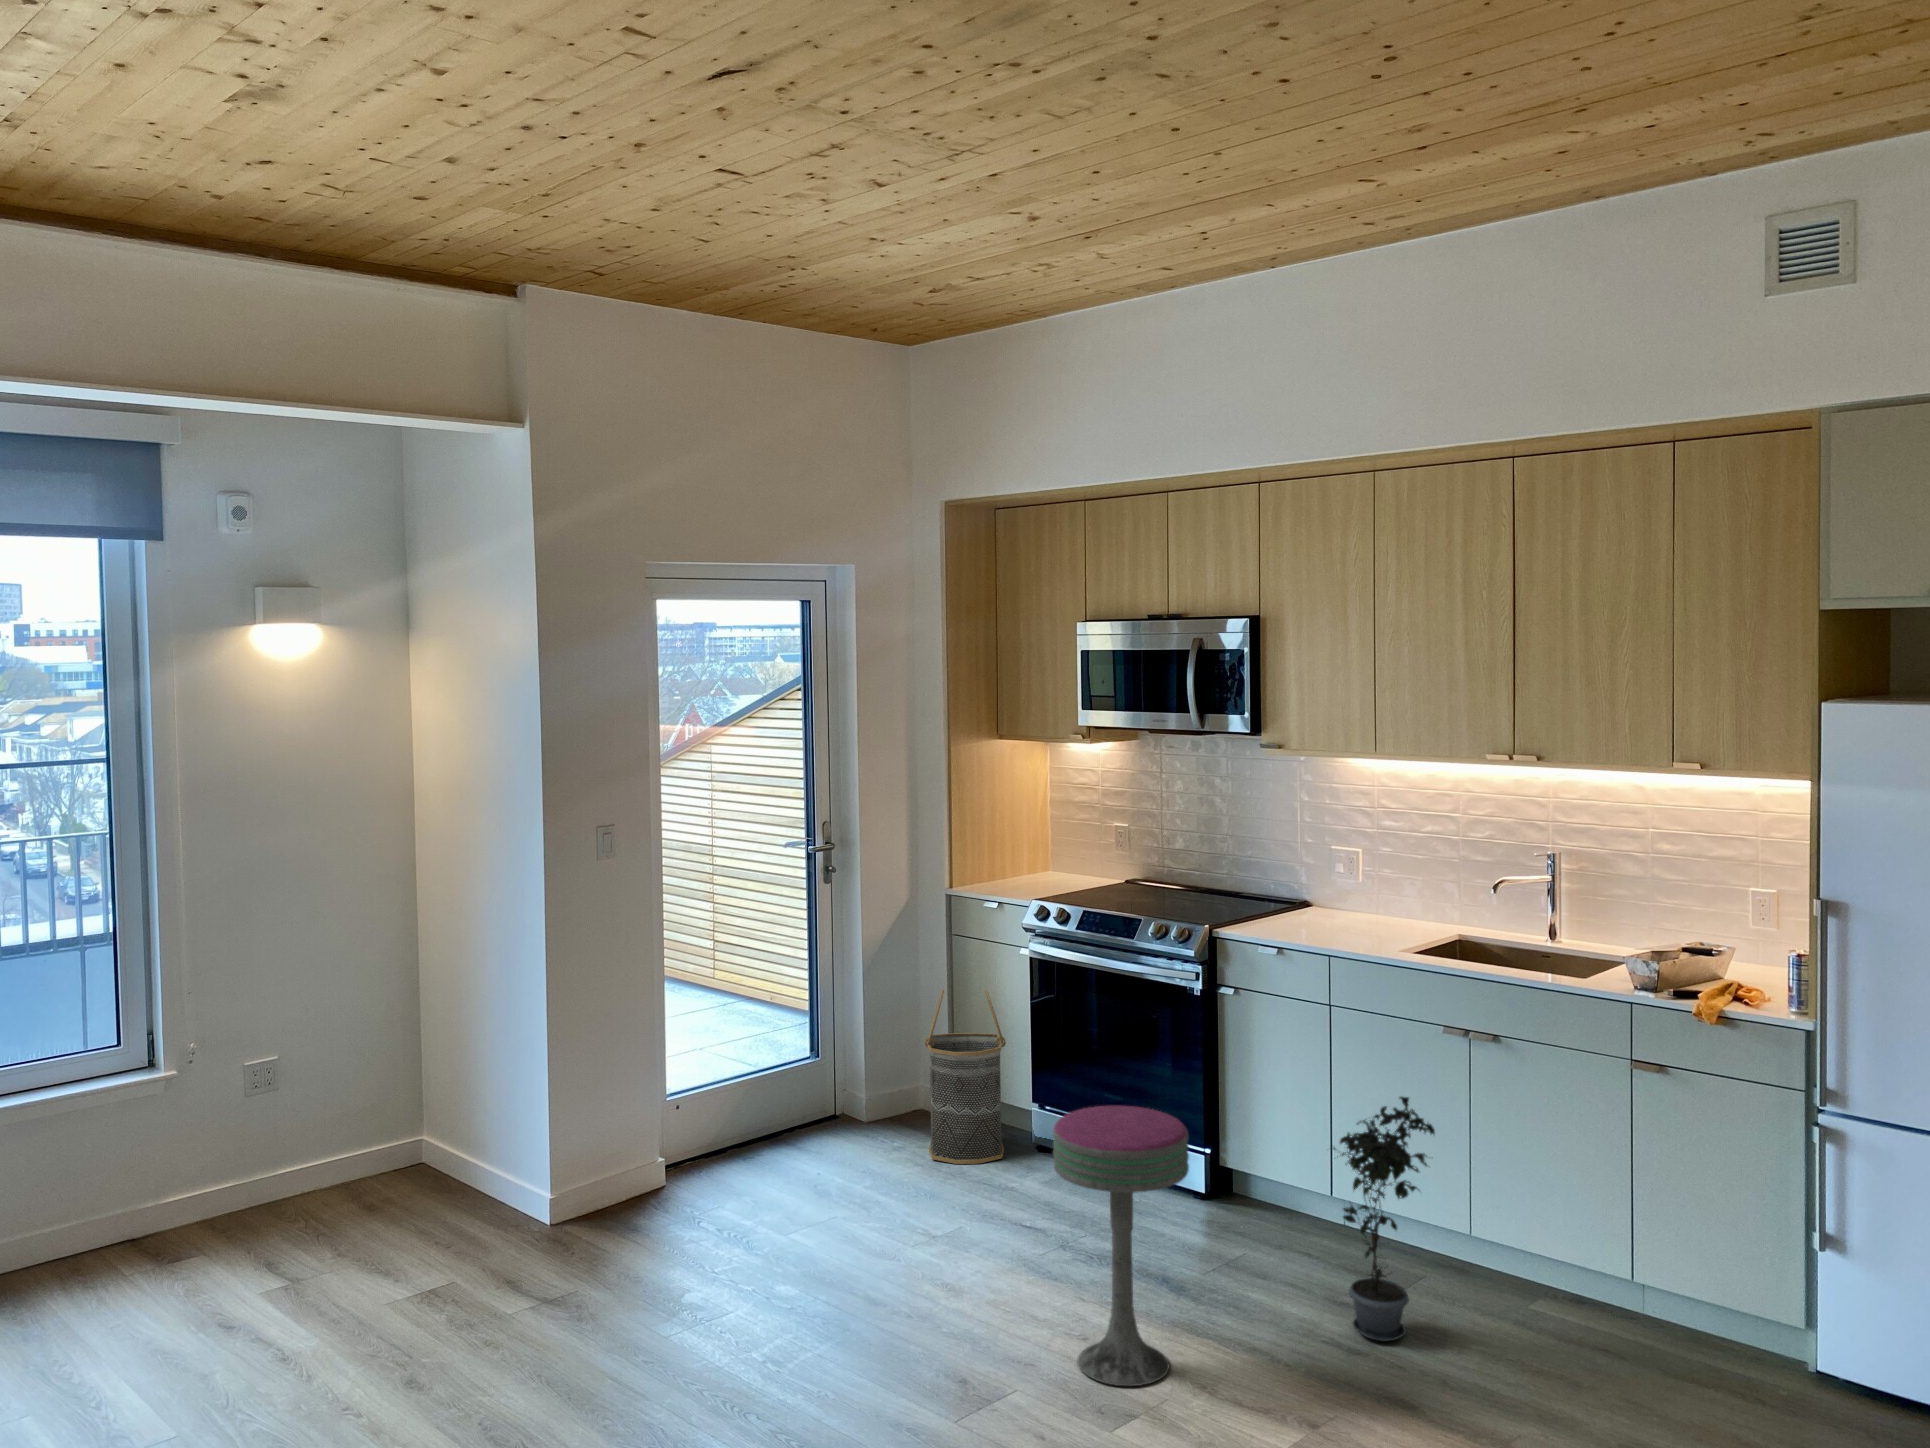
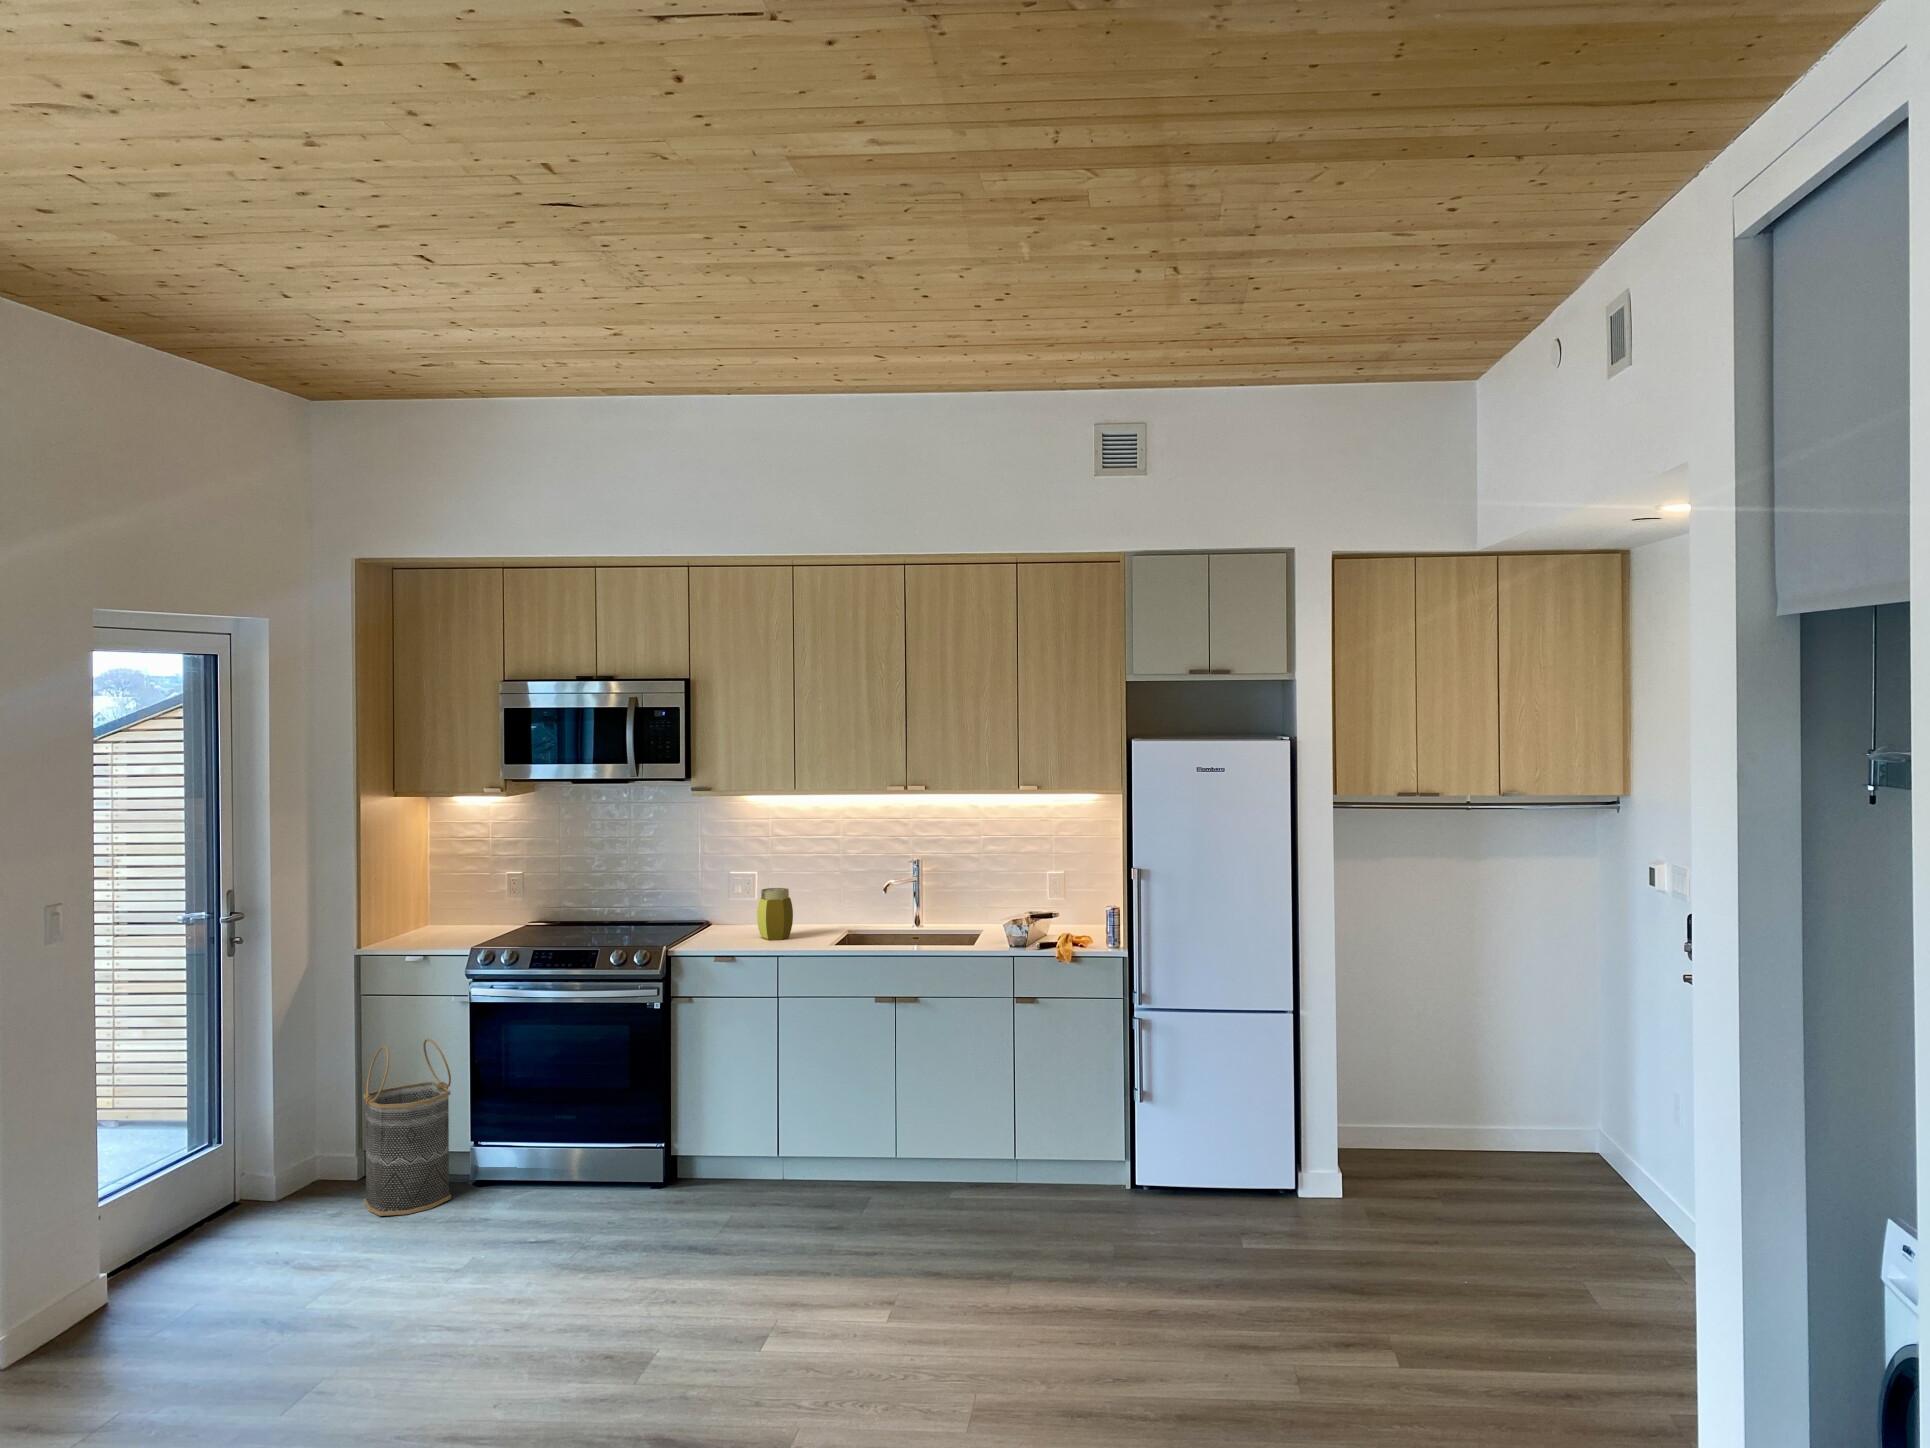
jar: none [1331,870,1375,935] -> present [757,888,793,940]
potted plant: present [1333,1097,1435,1341] -> none [831,1050,915,1246]
bar stool: present [1053,1105,1189,1386] -> none [650,1095,767,1335]

